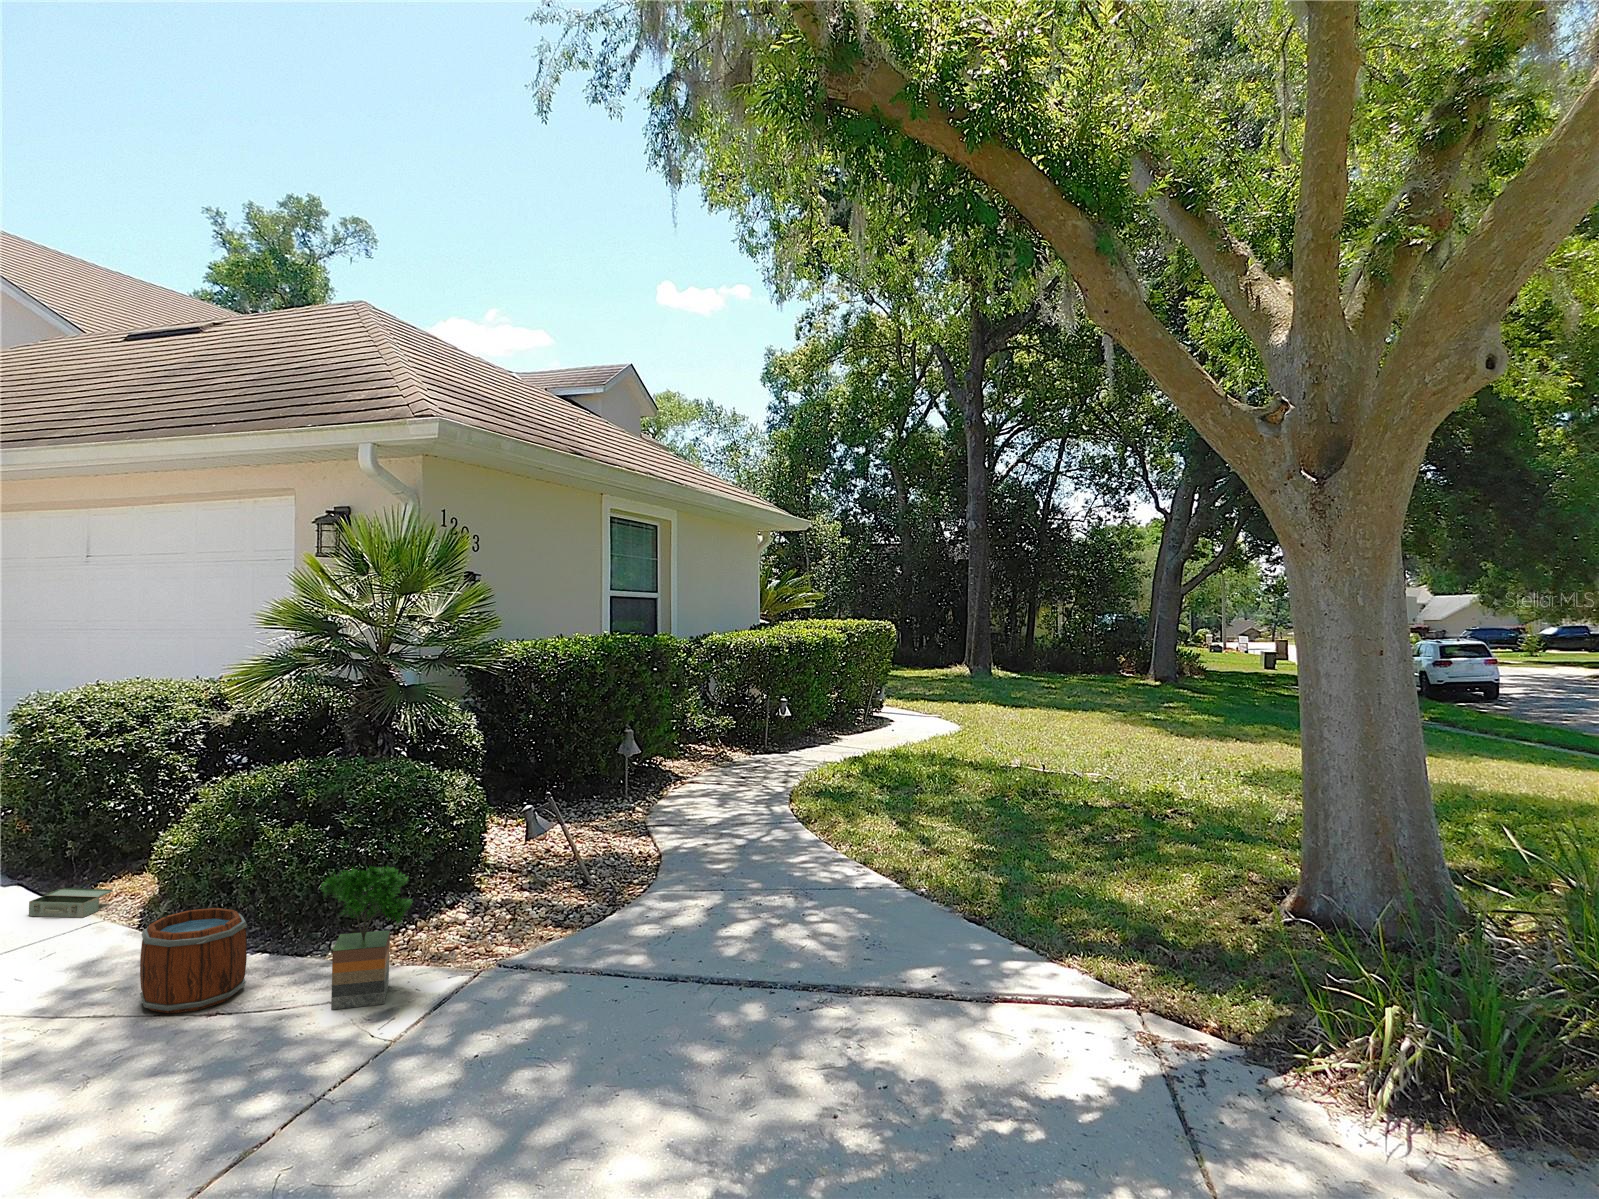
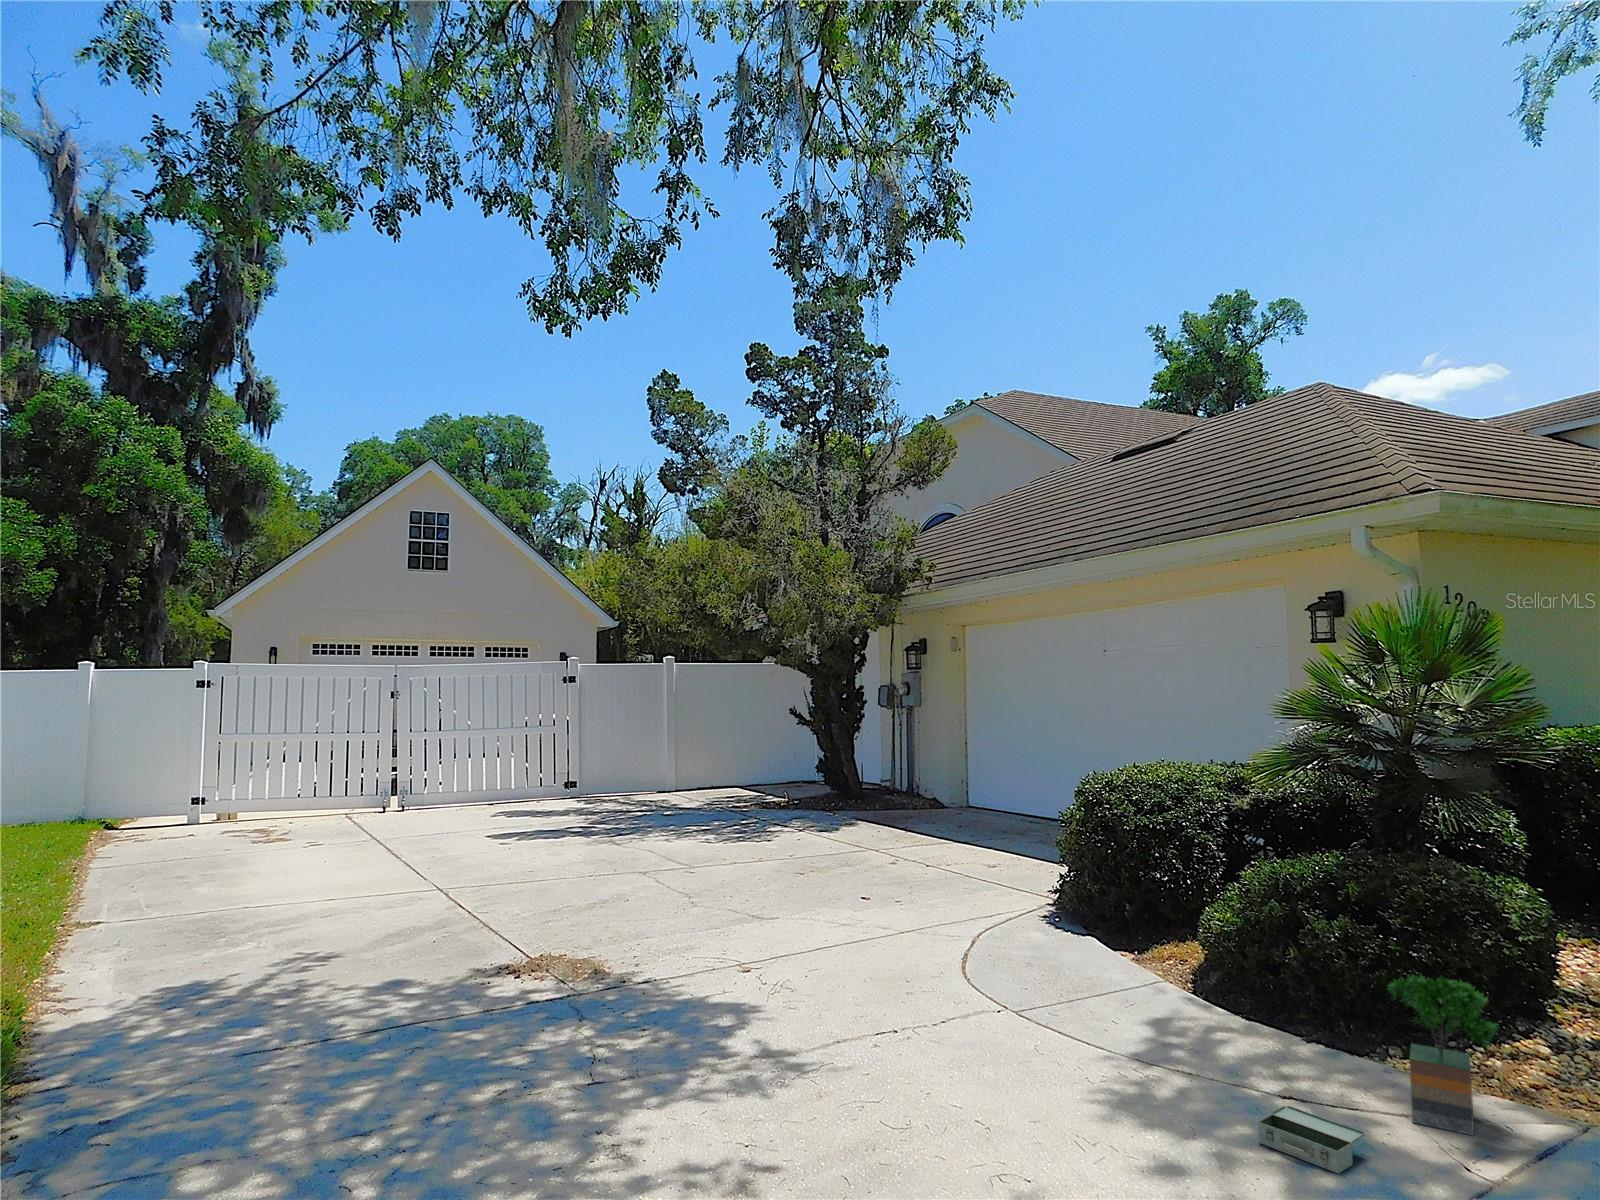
toolbox: present [29,888,113,918] -> present [1258,1106,1365,1174]
bucket: present [140,908,247,1013] -> none [1218,983,1314,1081]

